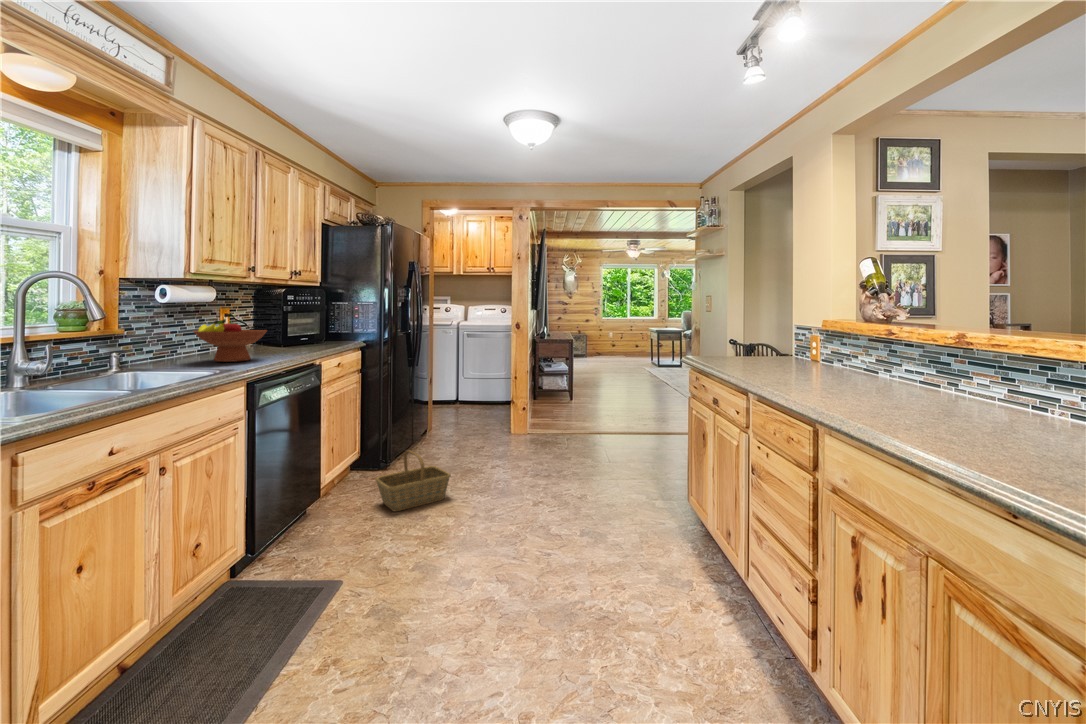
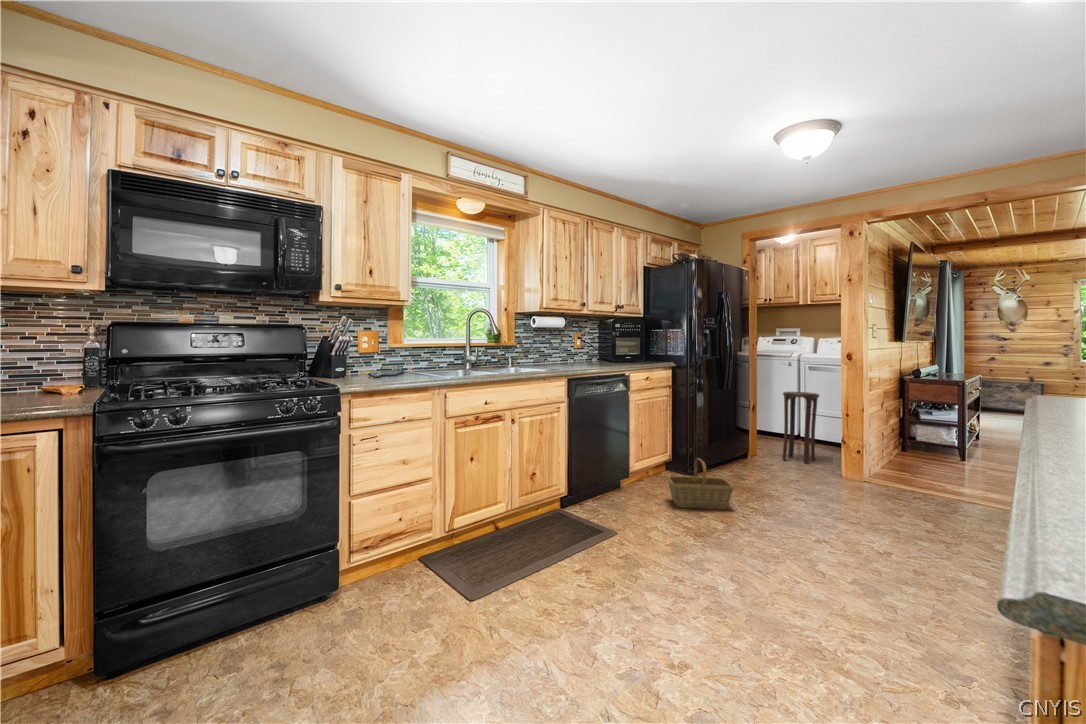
fruit bowl: present [193,319,267,362] -> none [550,337,595,368]
stool: none [454,360,486,427] -> present [782,392,820,464]

